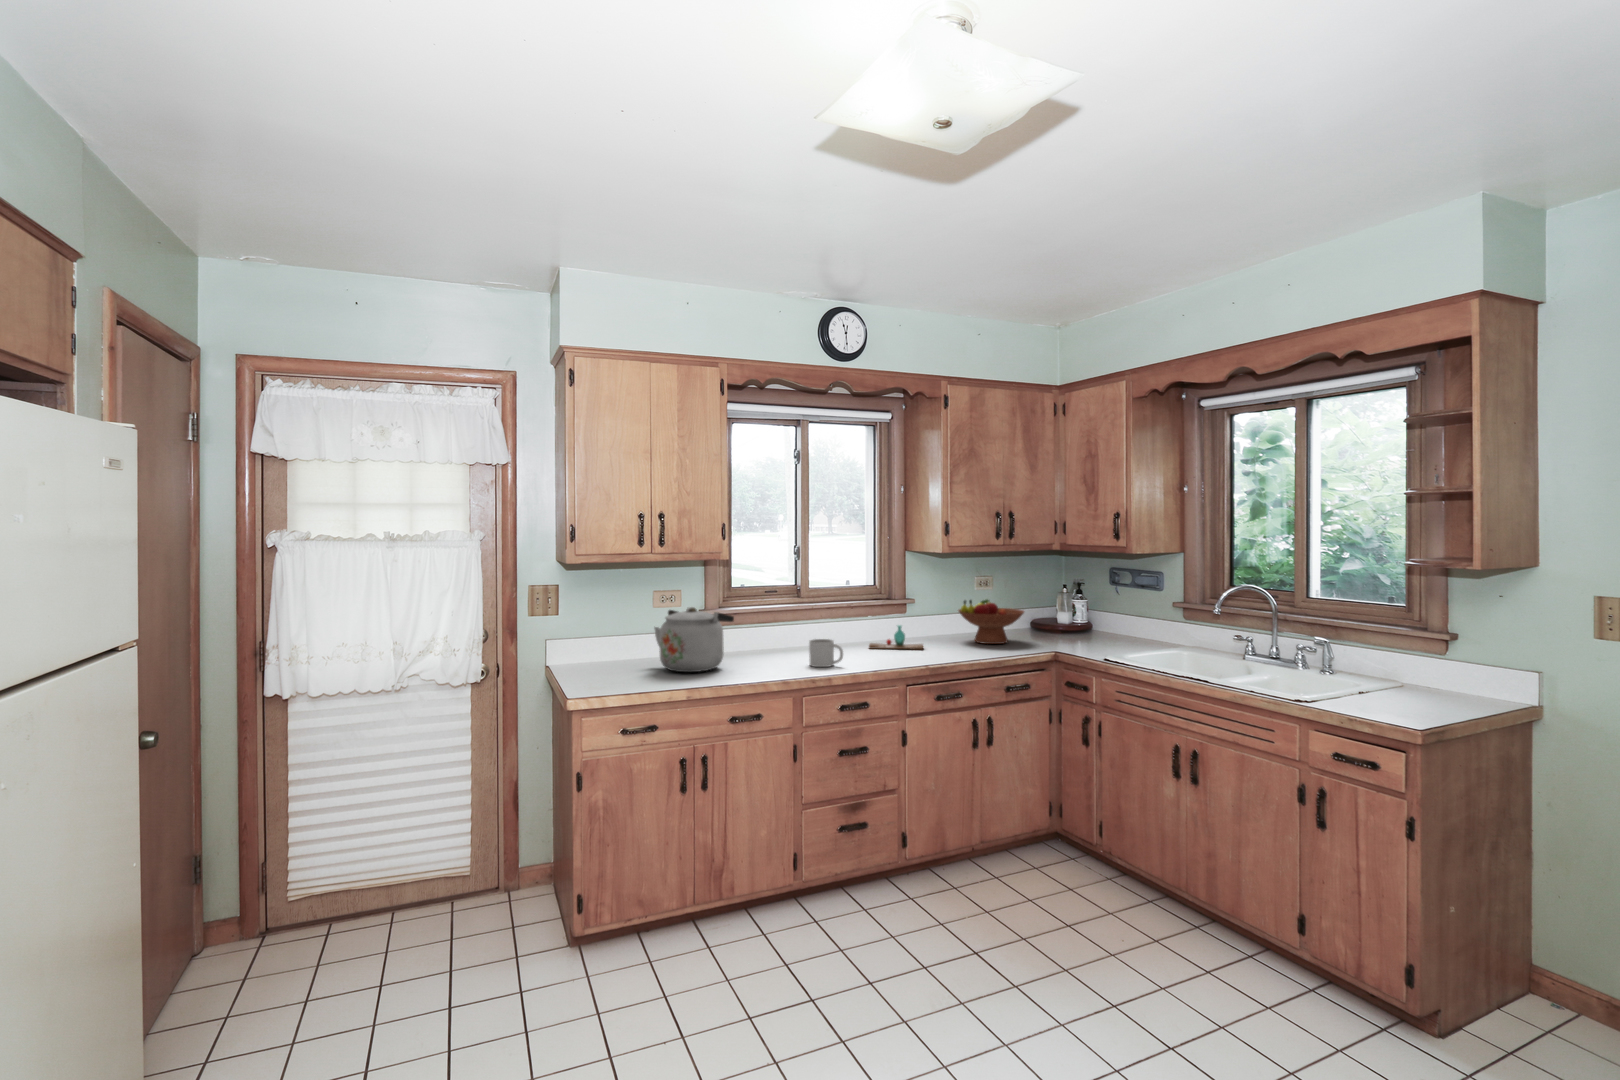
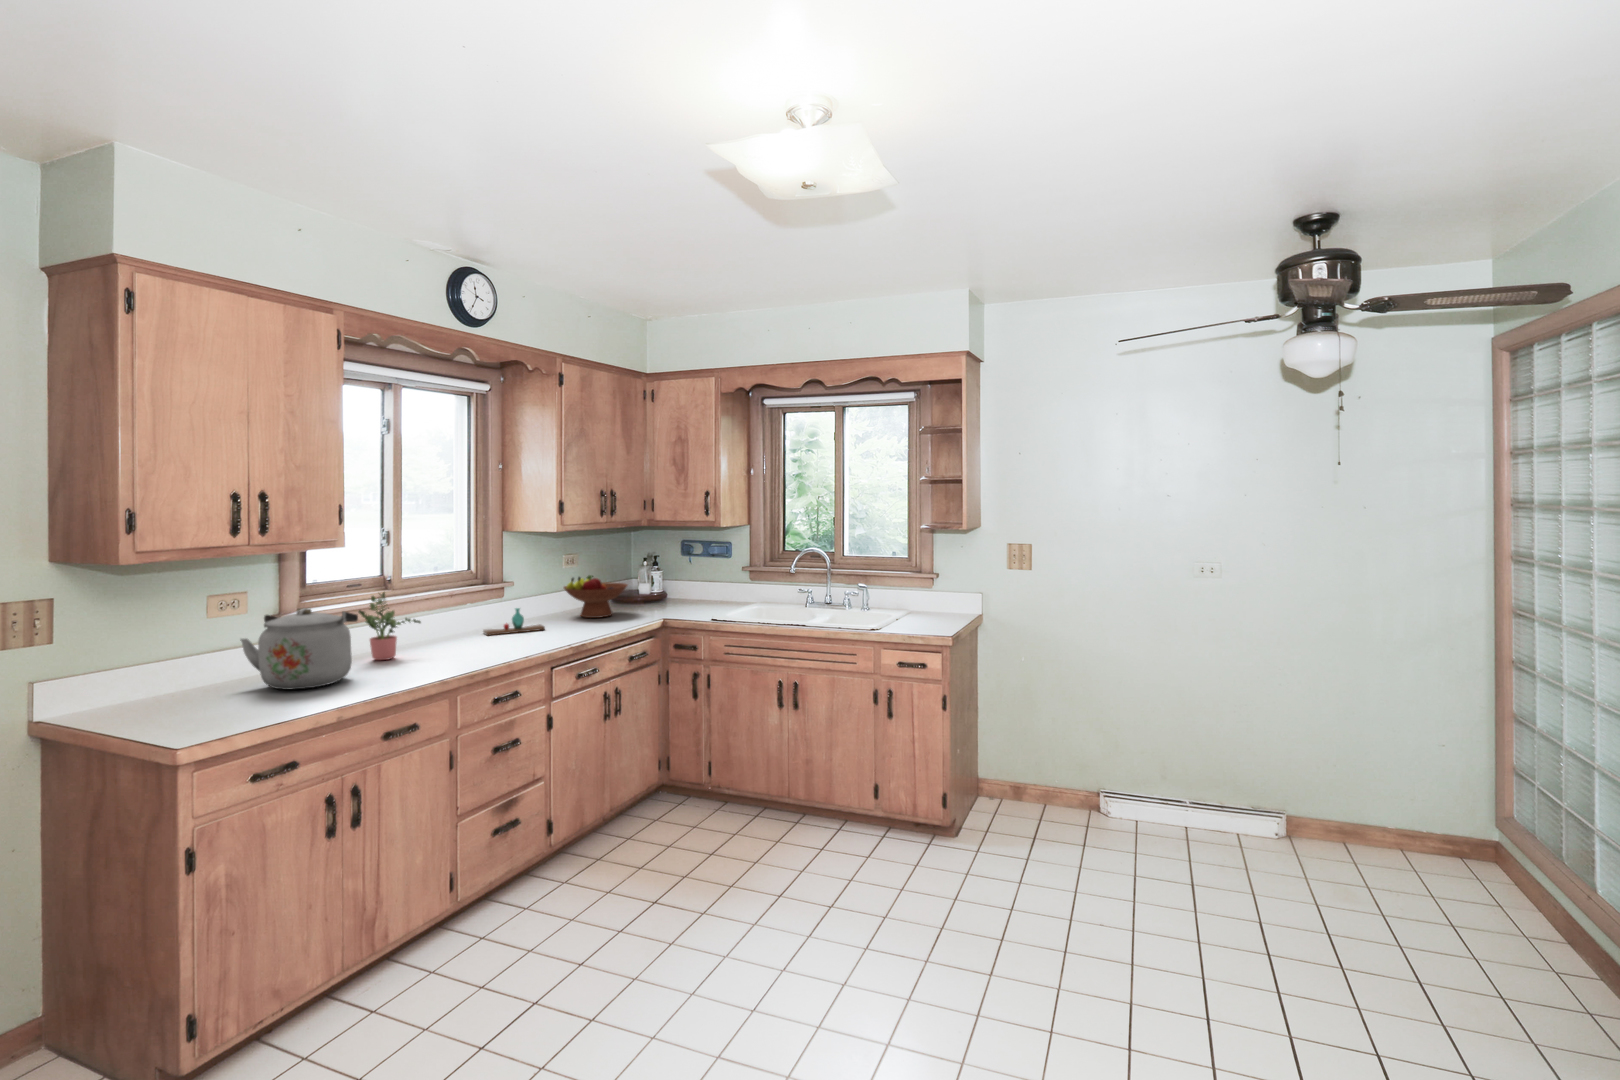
potted plant: none [744,599,796,658] -> present [359,592,421,660]
mug: present [809,639,843,667] -> none [449,629,491,660]

